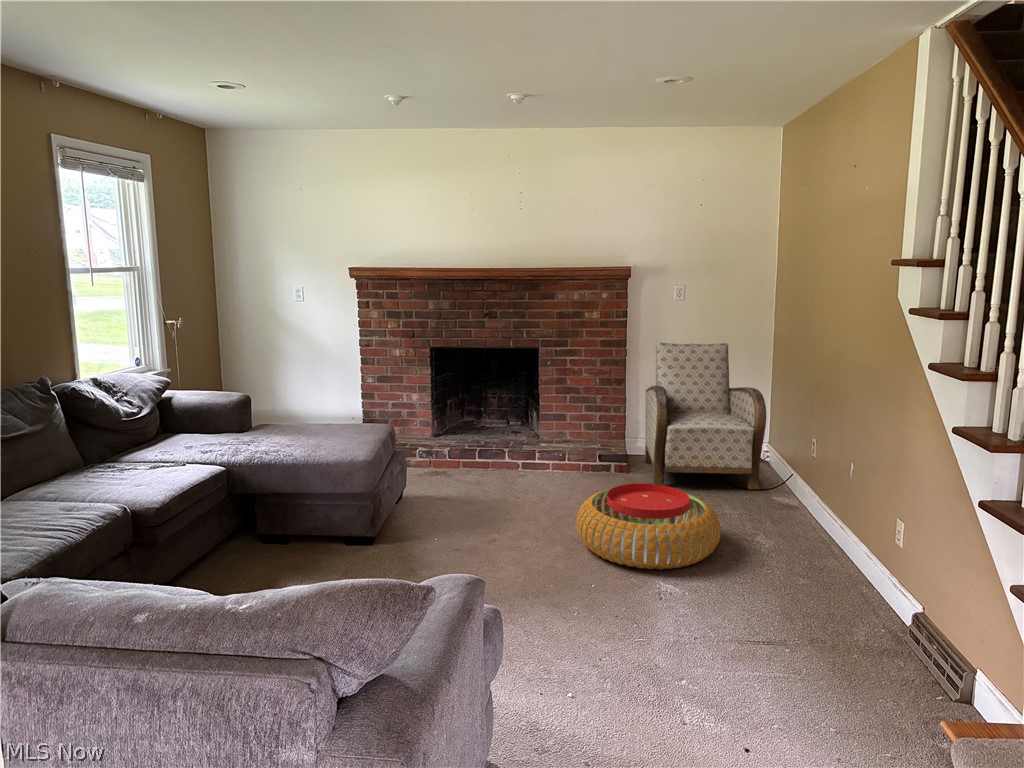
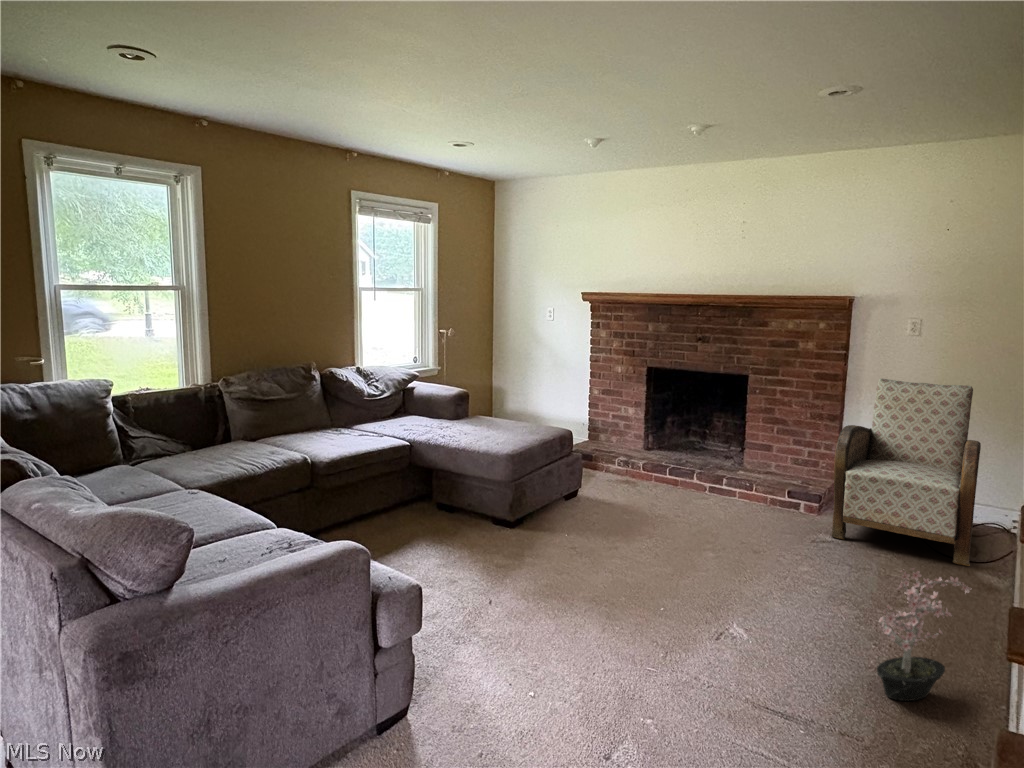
pouf: present [577,483,721,569] -> none [672,519,831,614]
potted plant: none [804,491,888,607] -> present [877,568,970,701]

